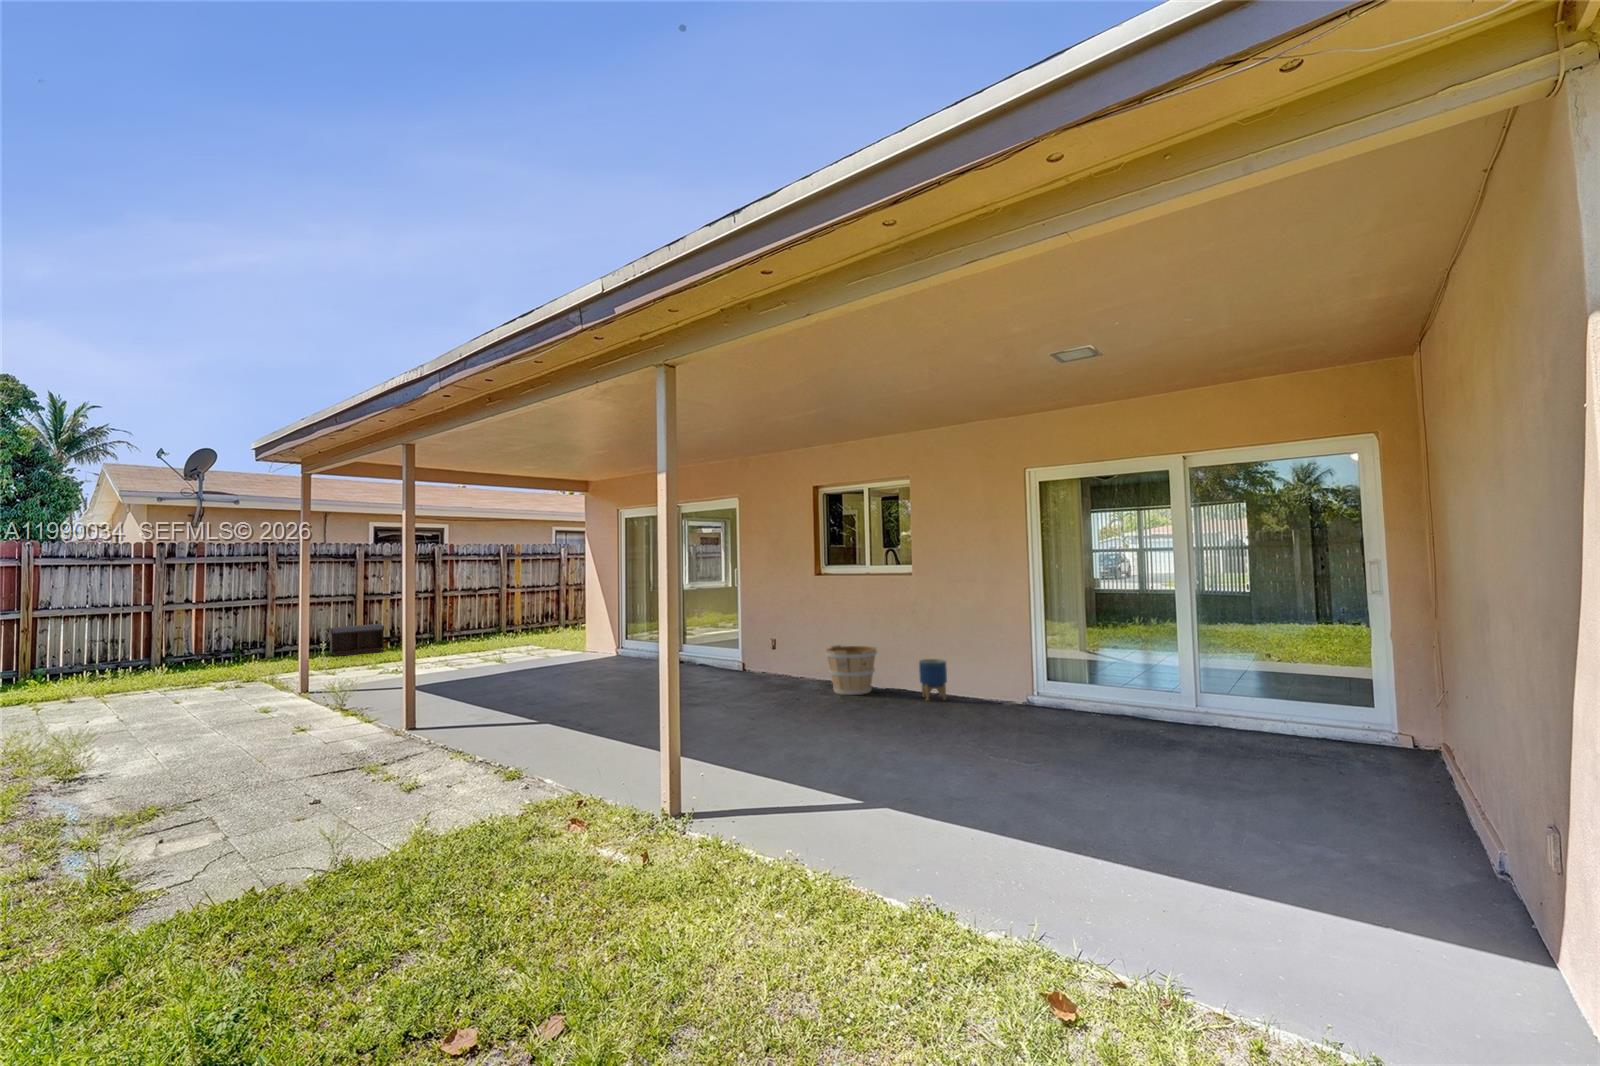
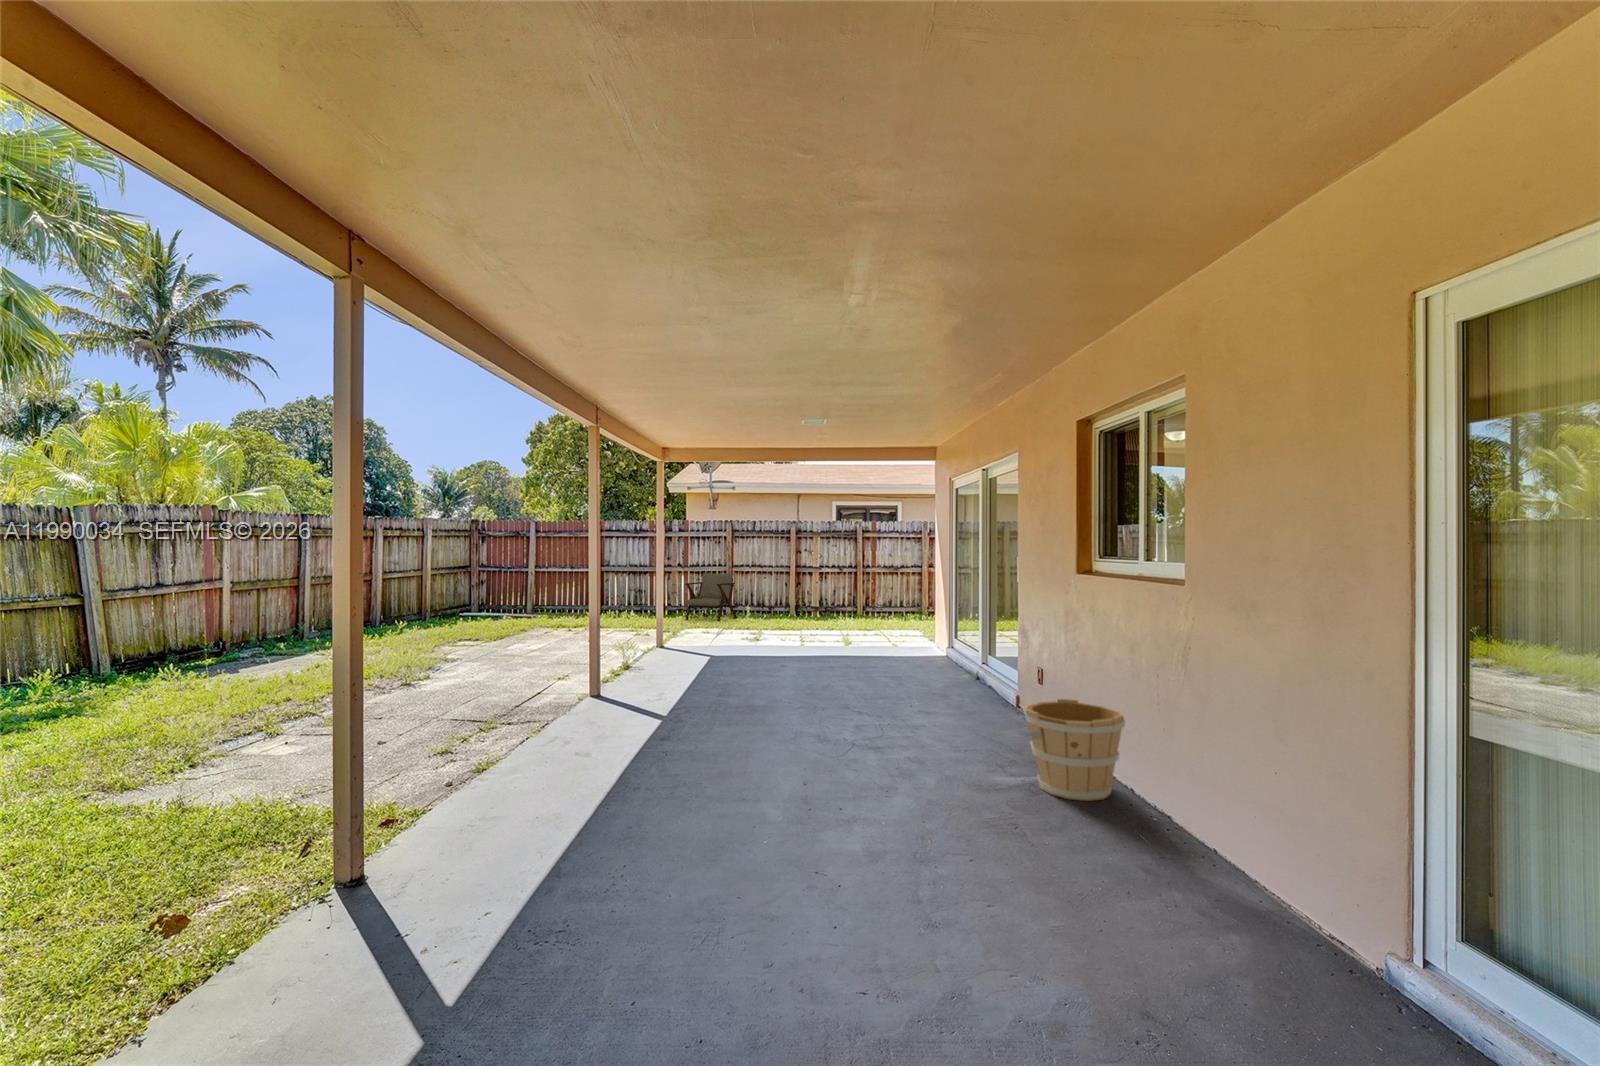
lounge chair: none [211,607,284,670] -> present [685,573,737,621]
bench: present [329,624,384,656] -> none [767,594,809,620]
planter: present [919,659,947,701] -> none [1150,766,1217,872]

